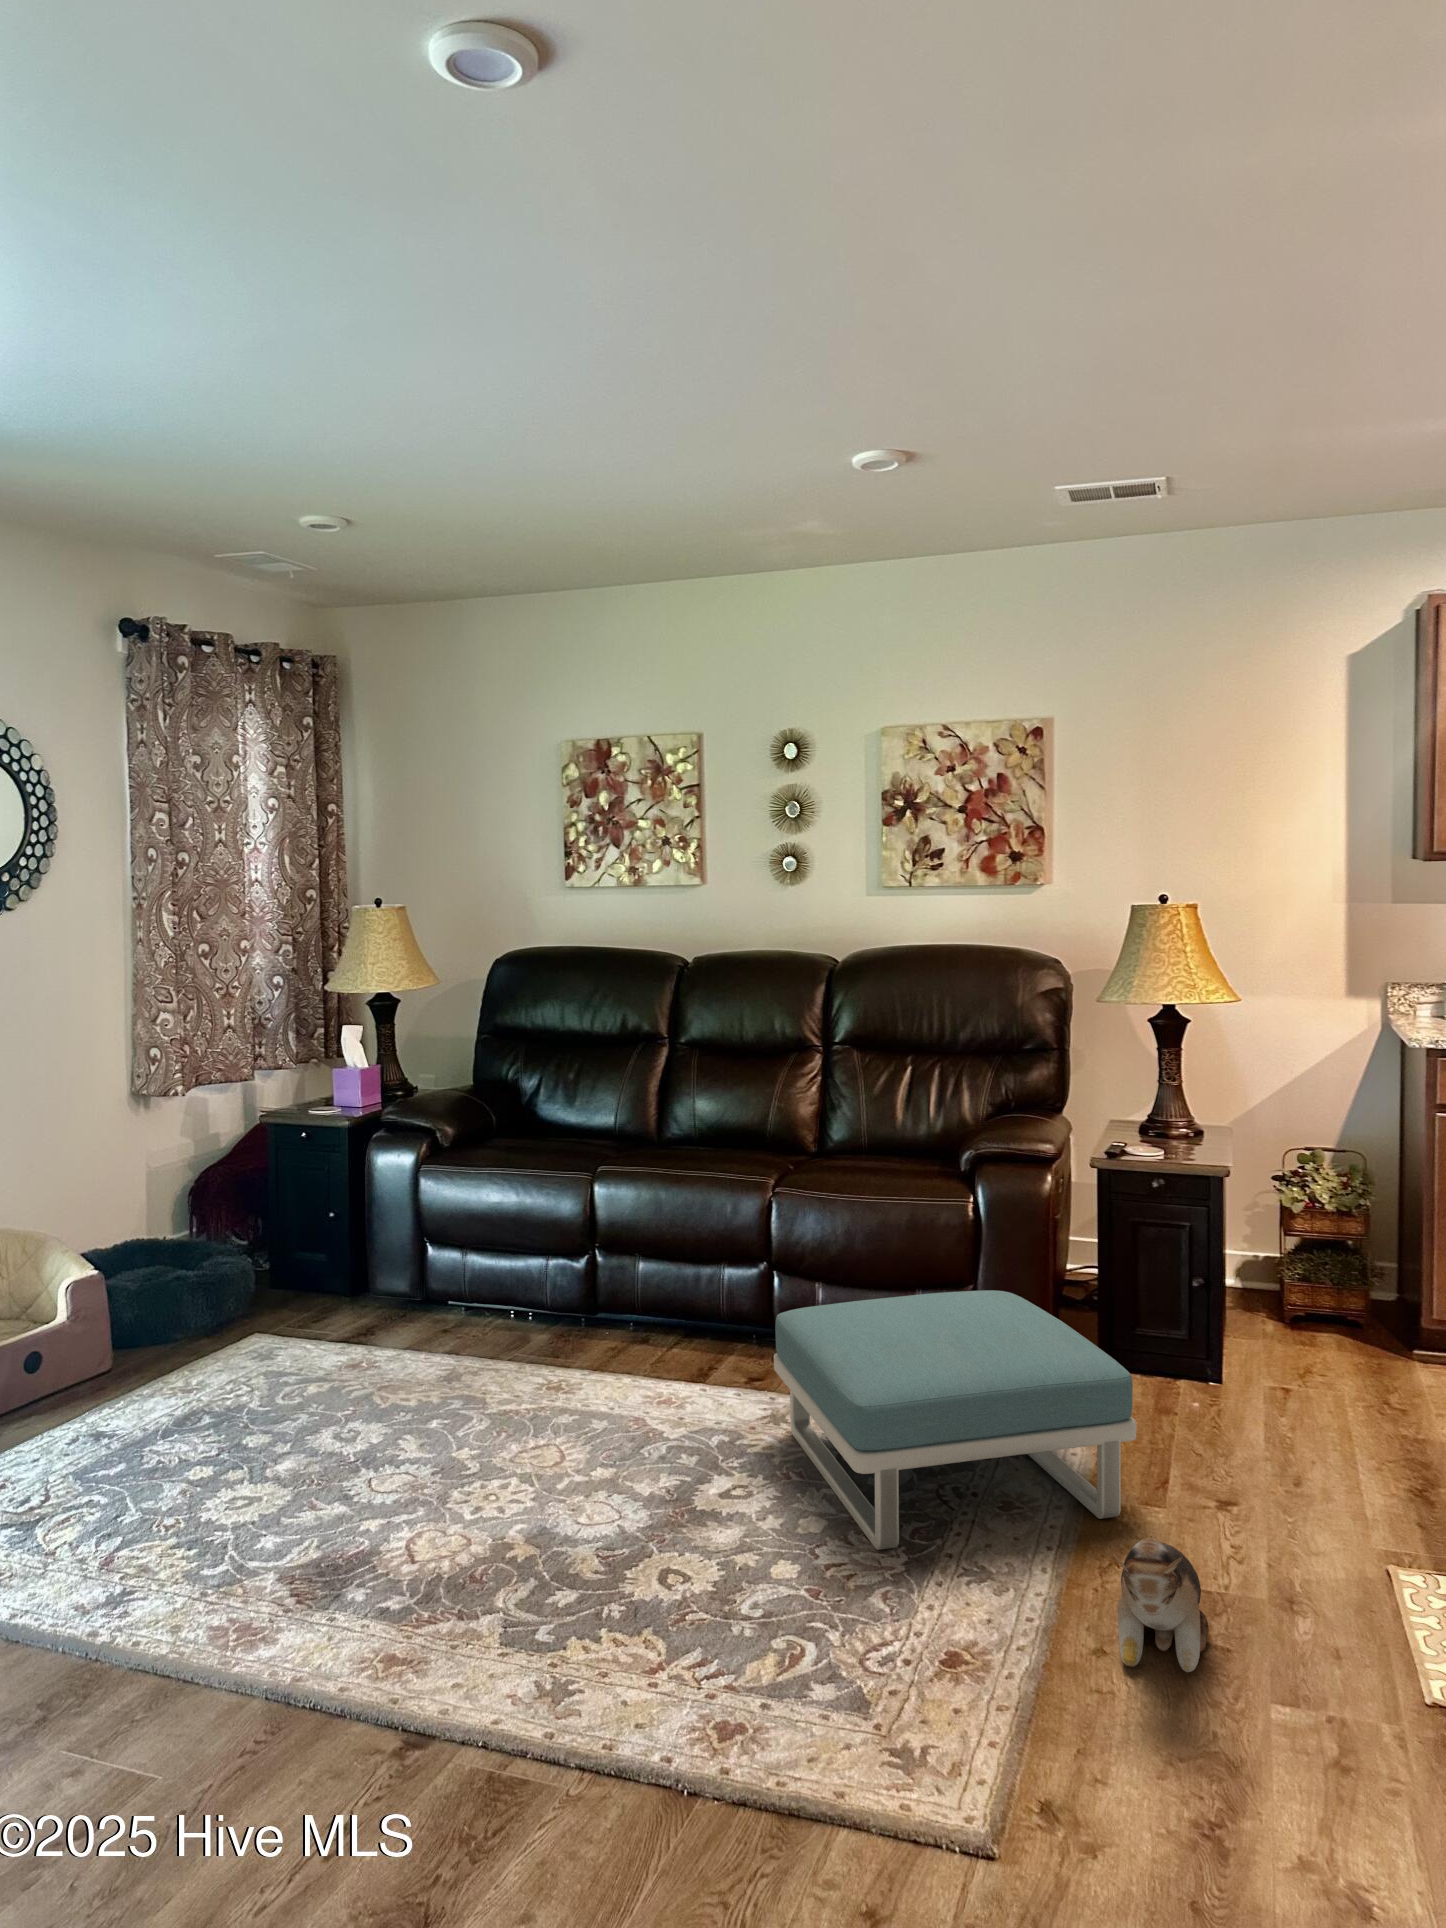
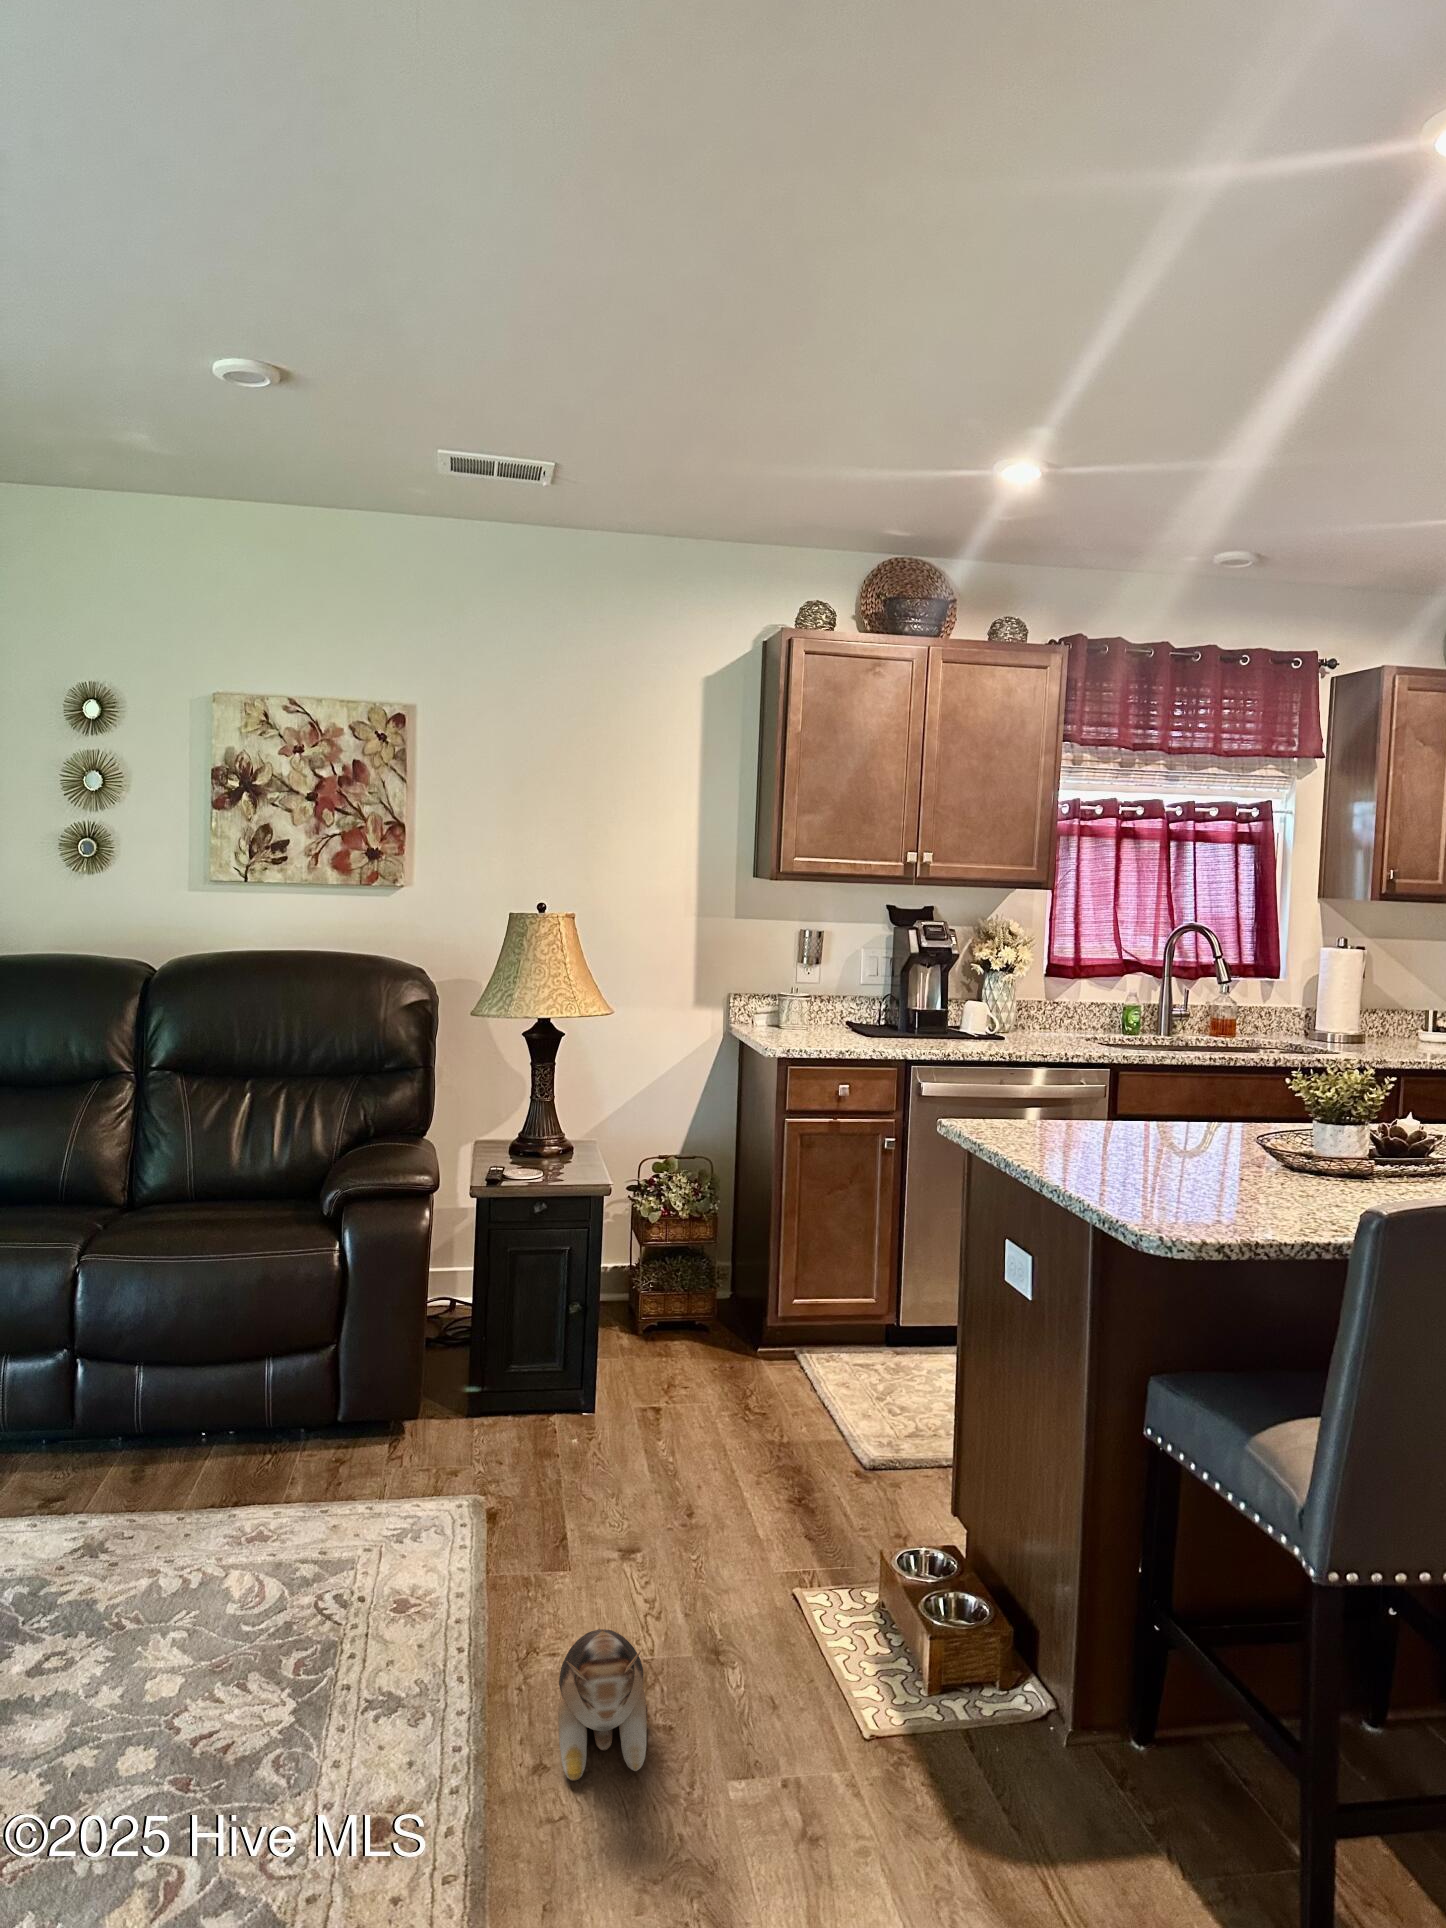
footstool: present [774,1290,1136,1550] -> none [96,1352,546,1701]

